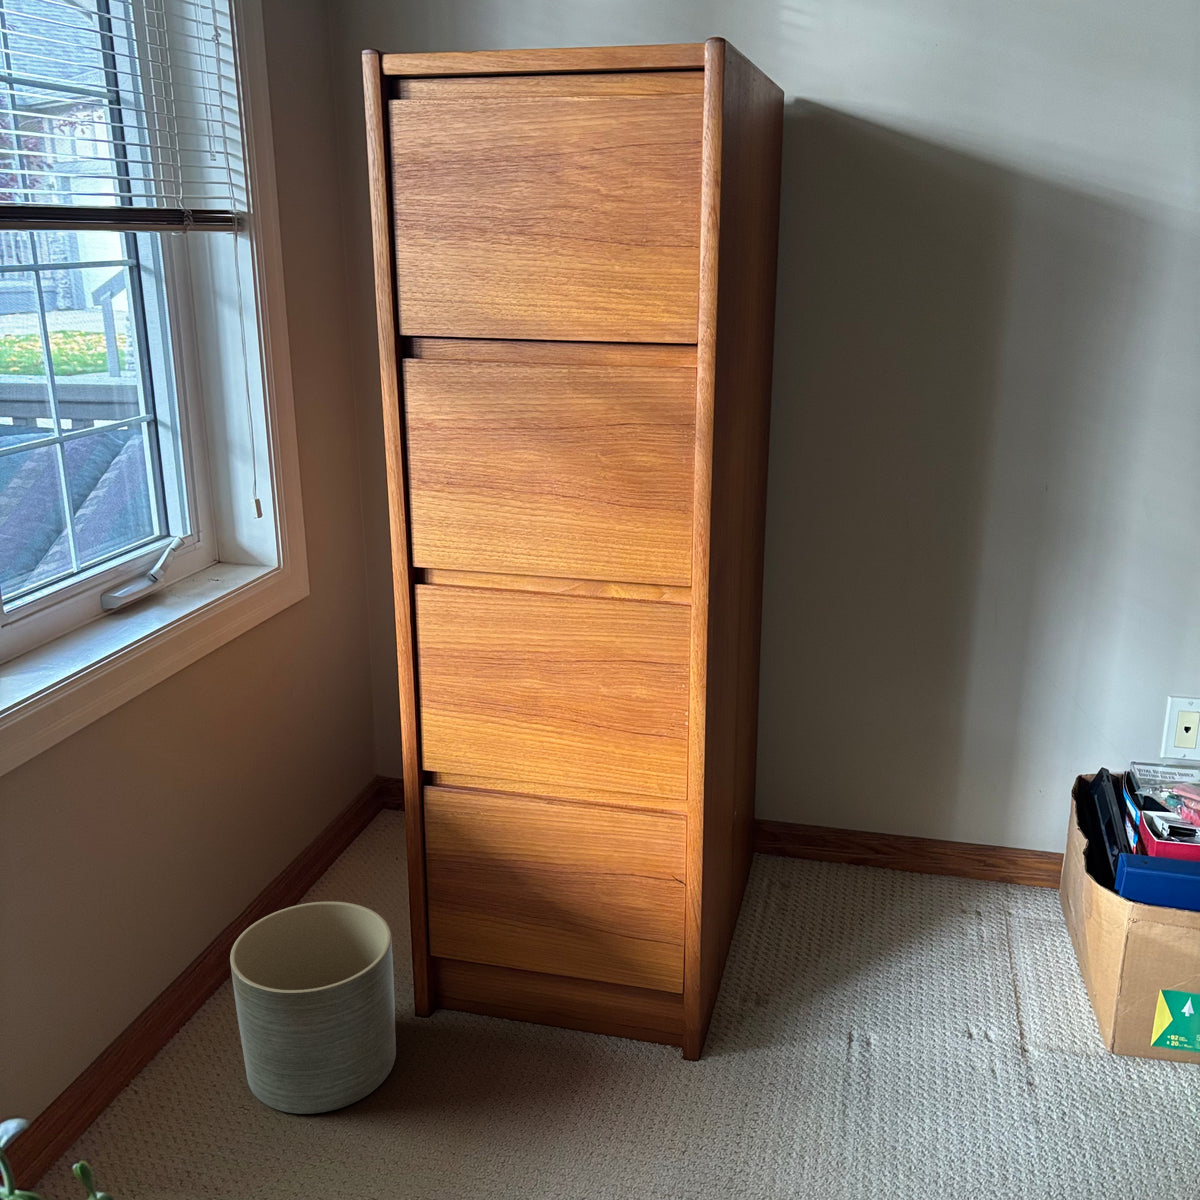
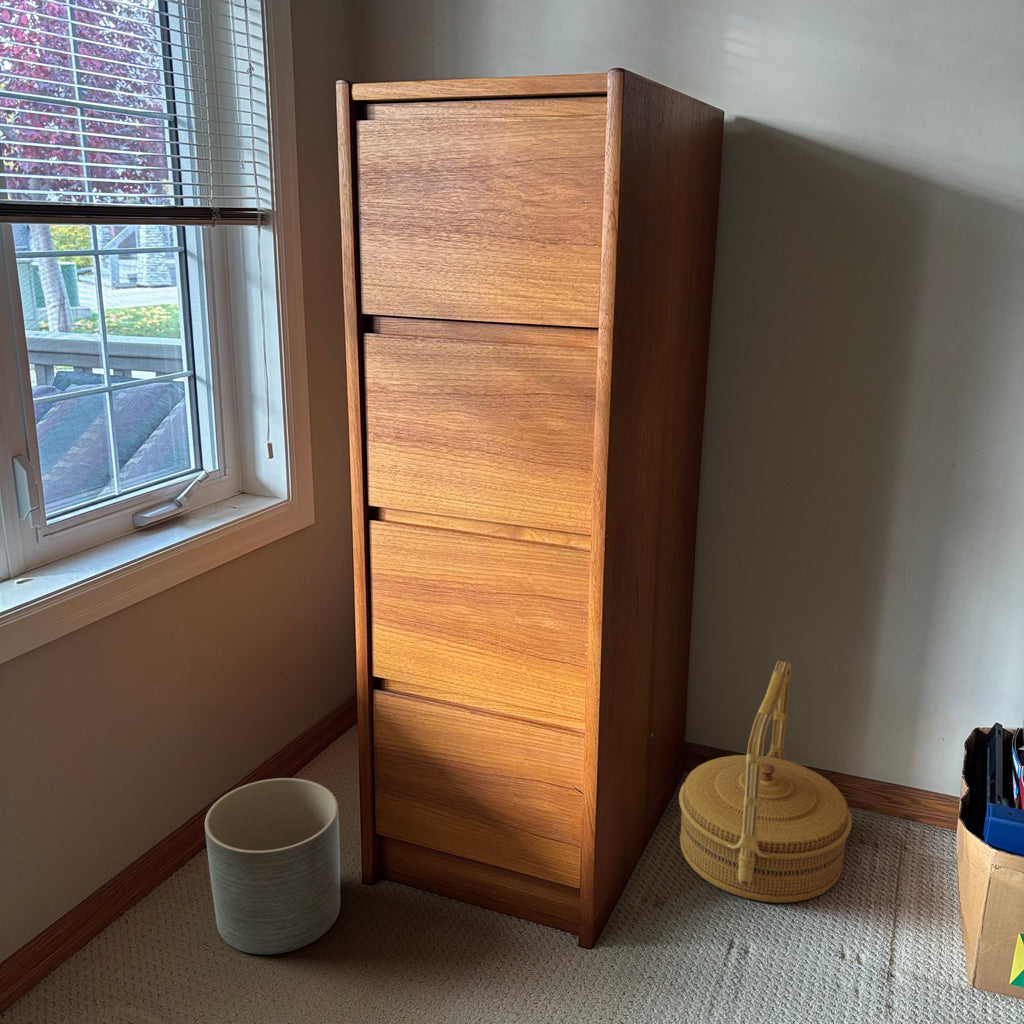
basket: none [768,718,961,988] -> present [679,661,852,903]

